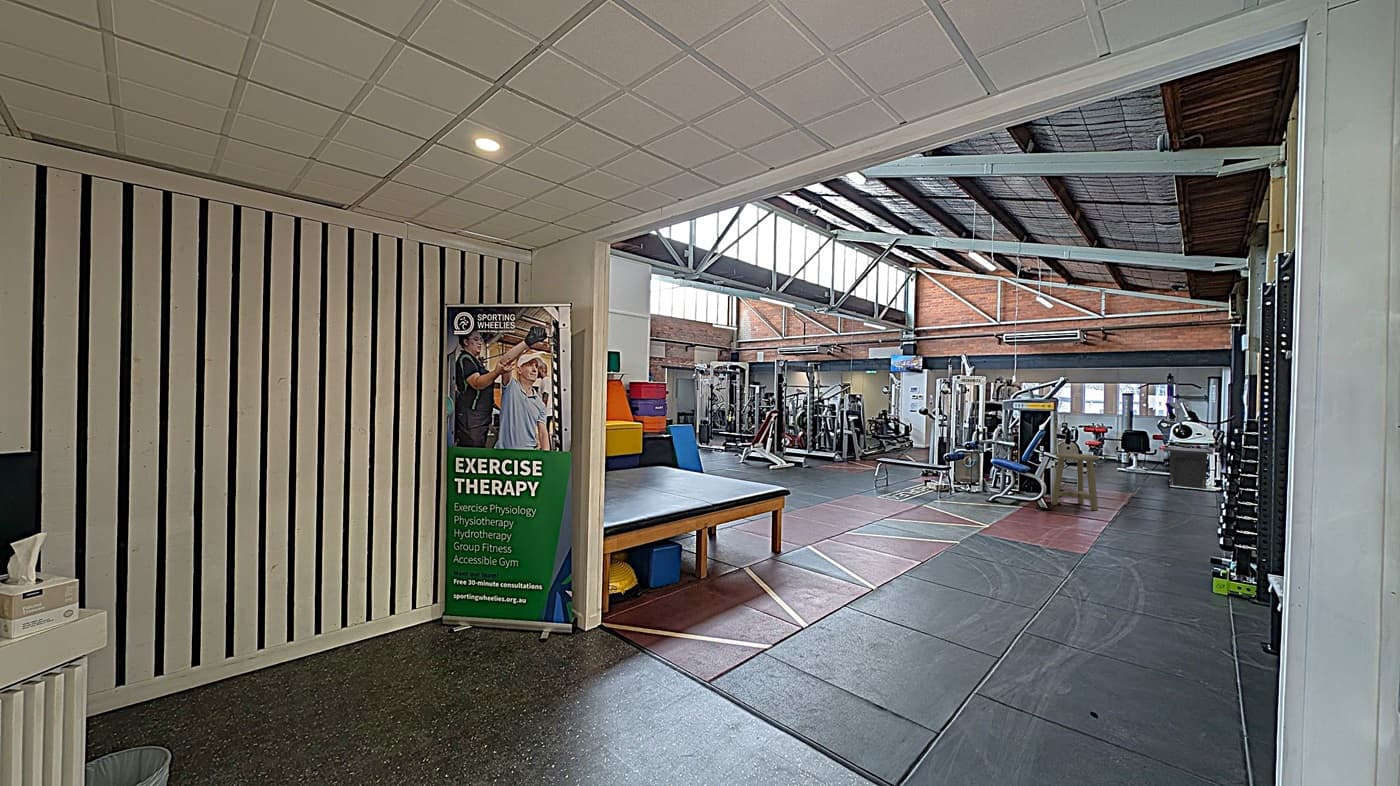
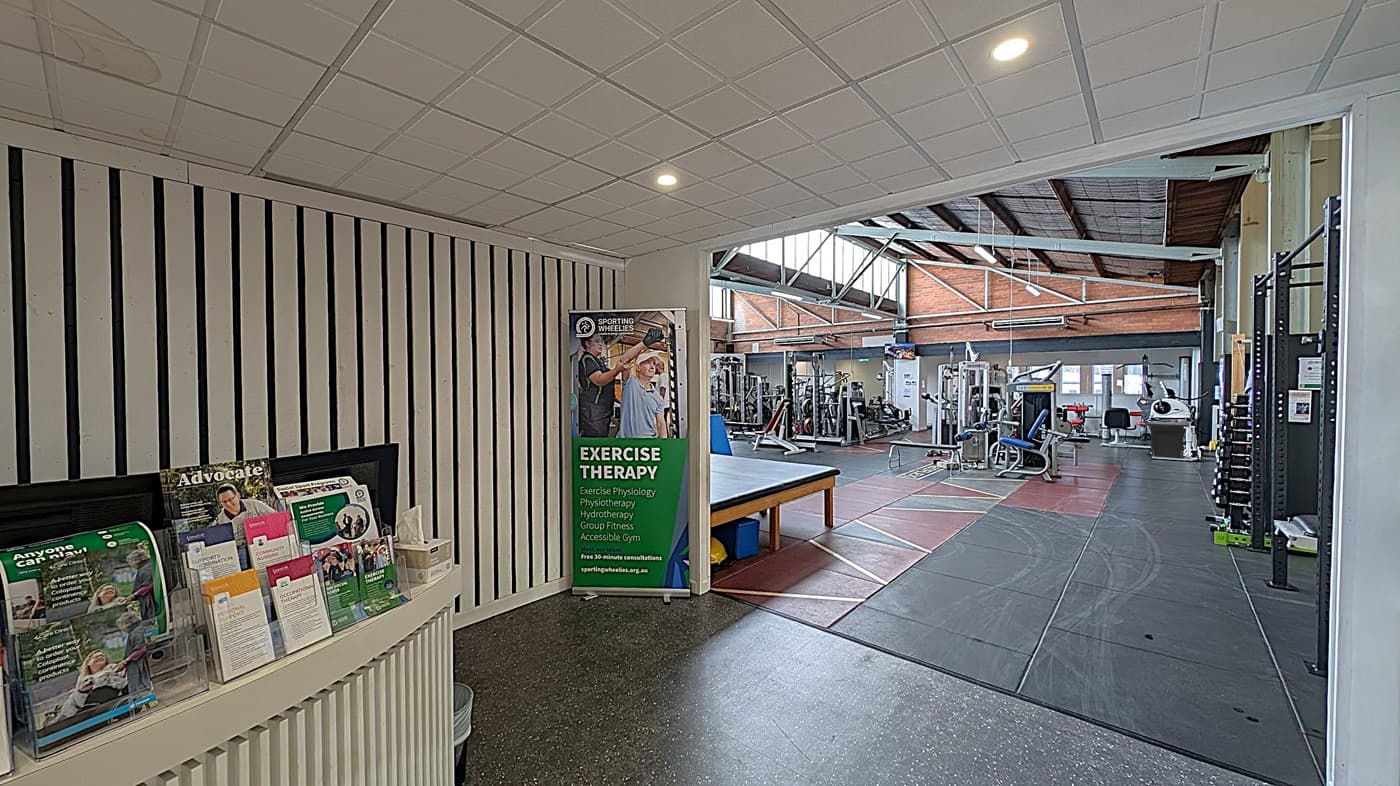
stool: present [1051,453,1099,510] -> none [1053,430,1096,480]

